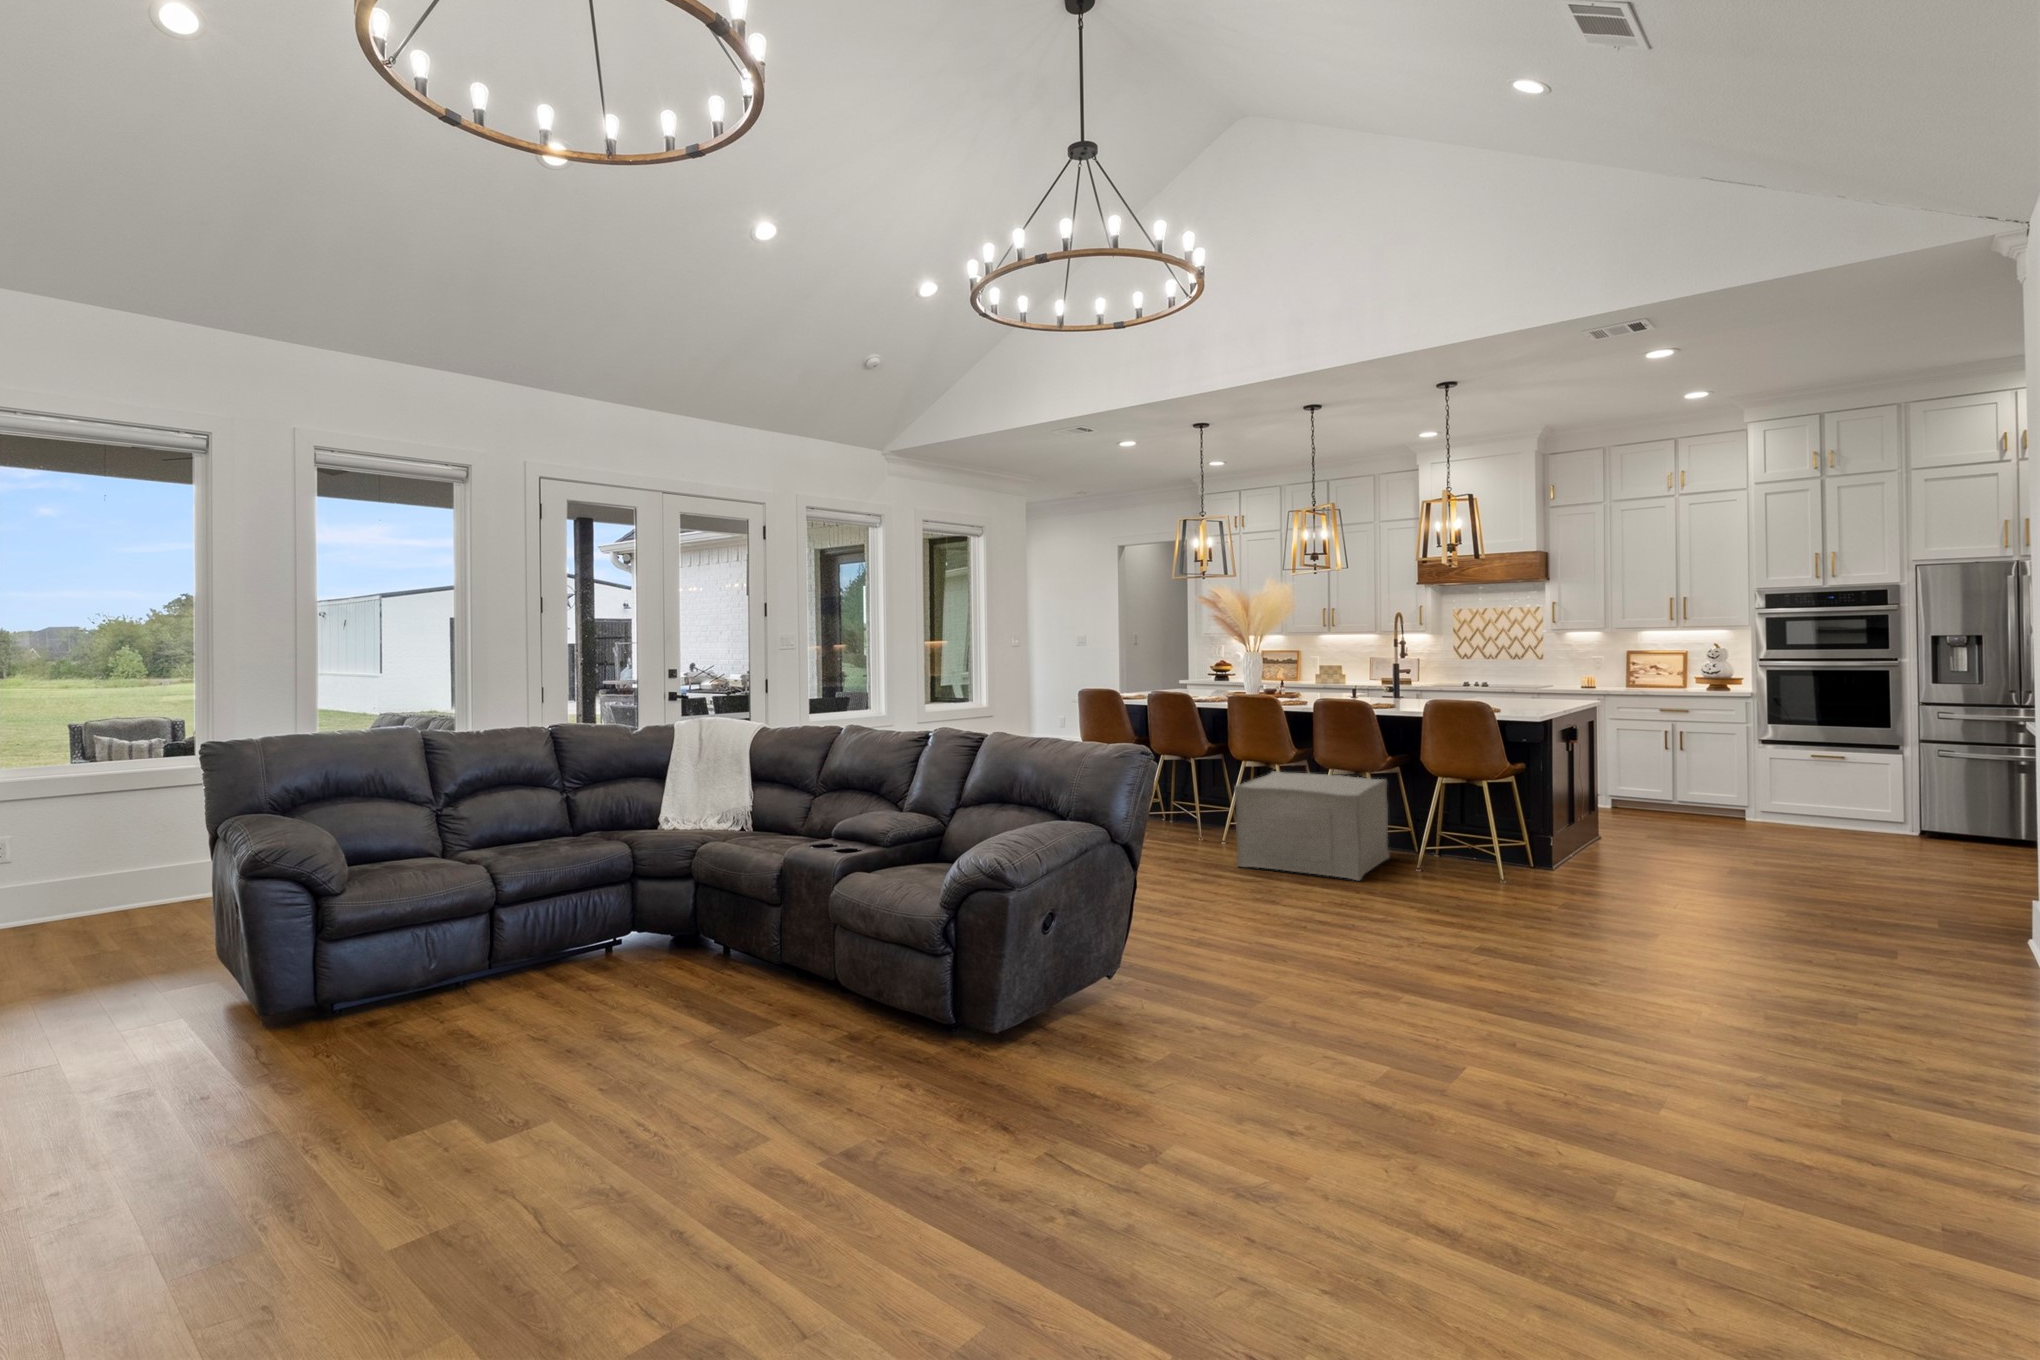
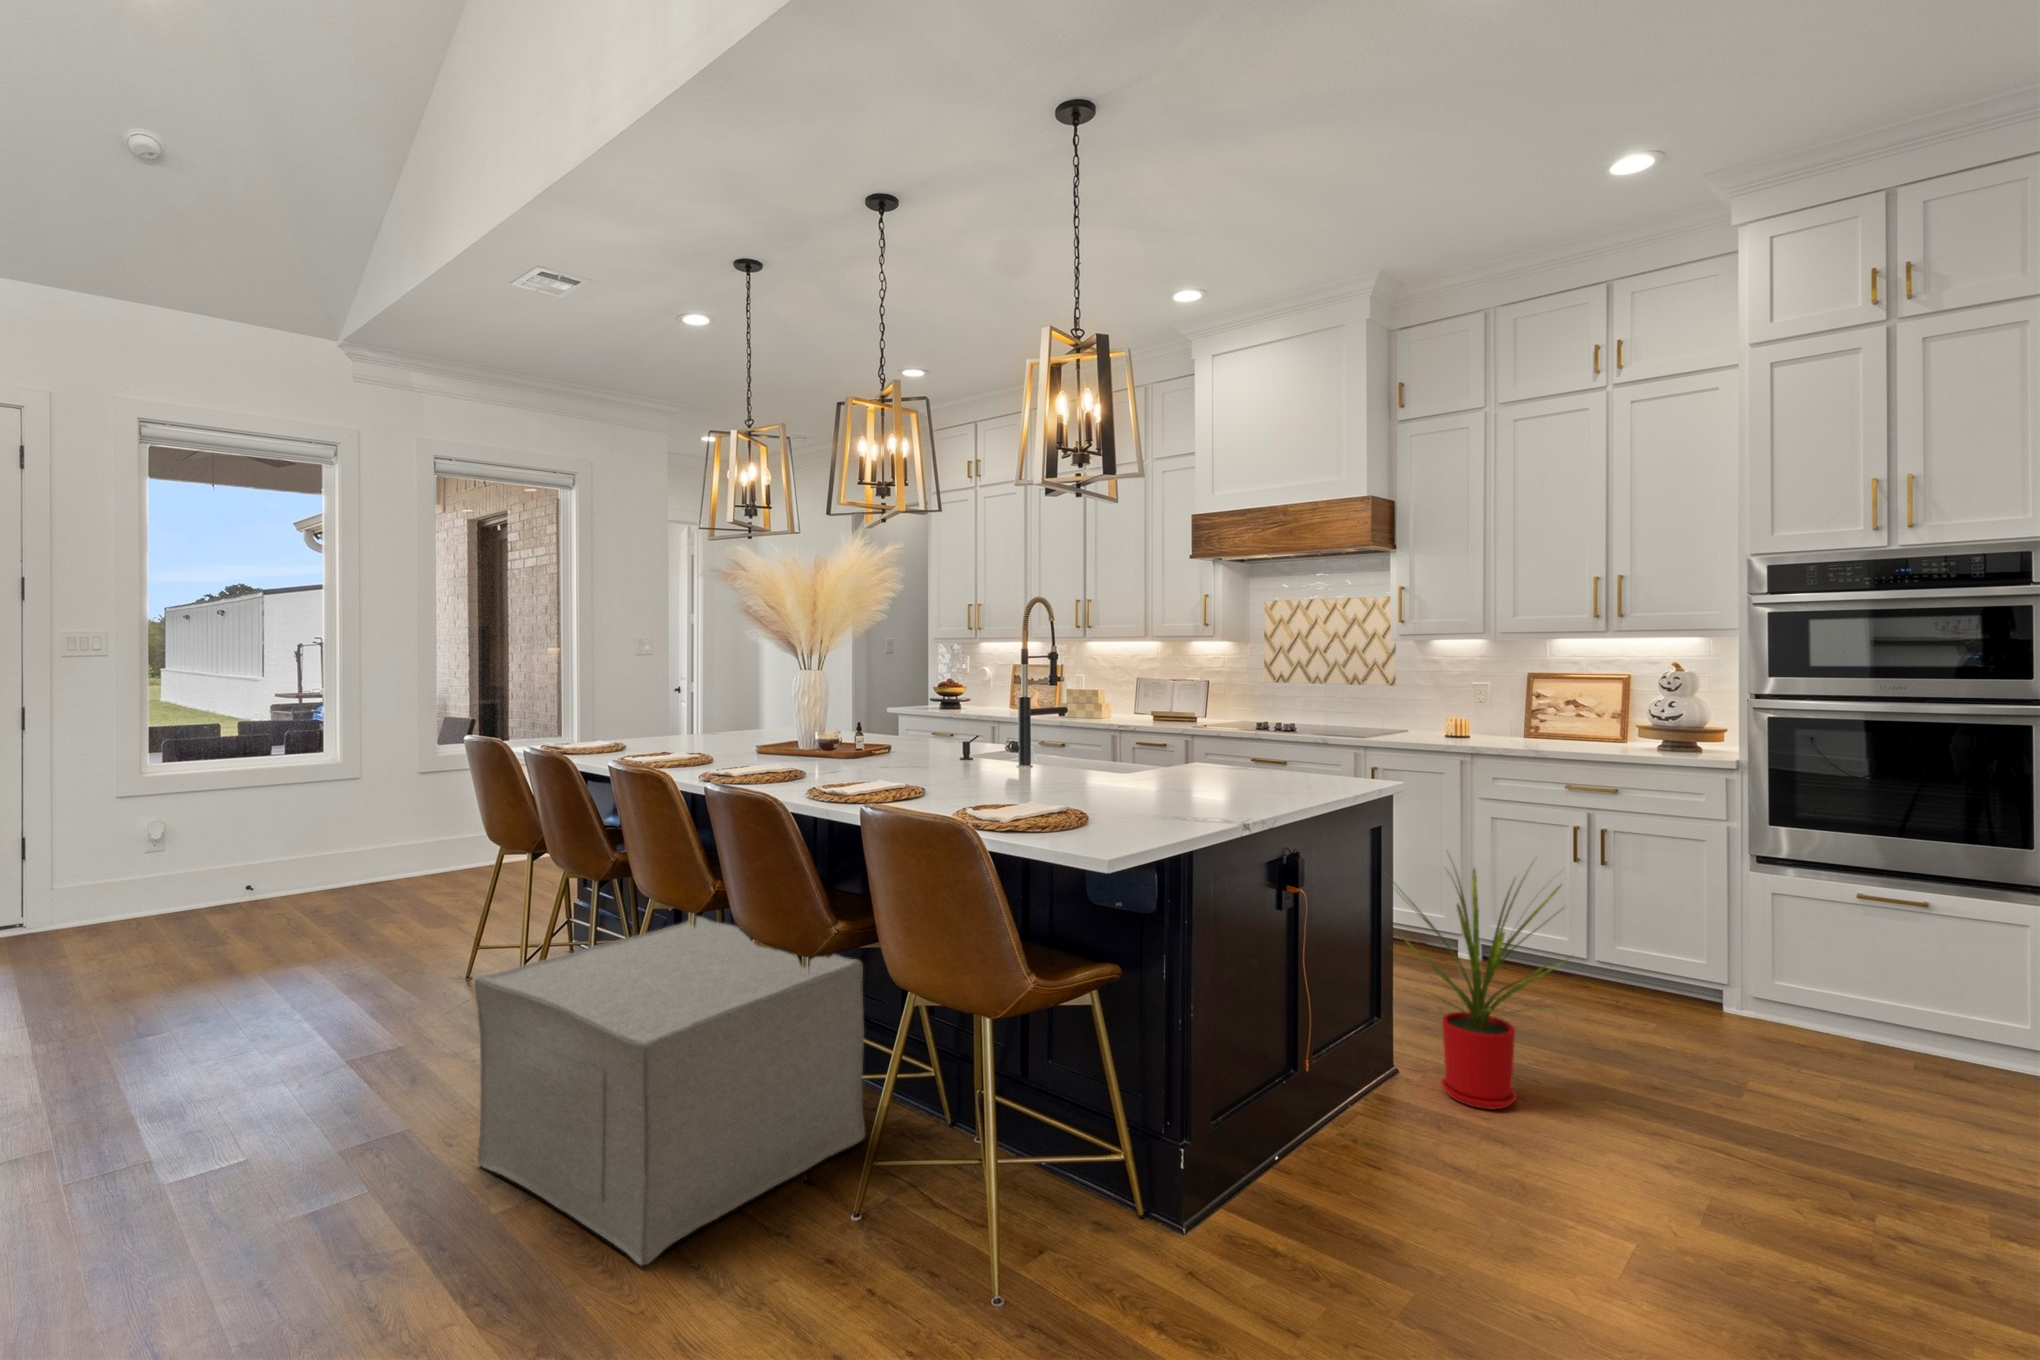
house plant: none [1594,732,1688,846] -> present [1400,866,1571,1109]

